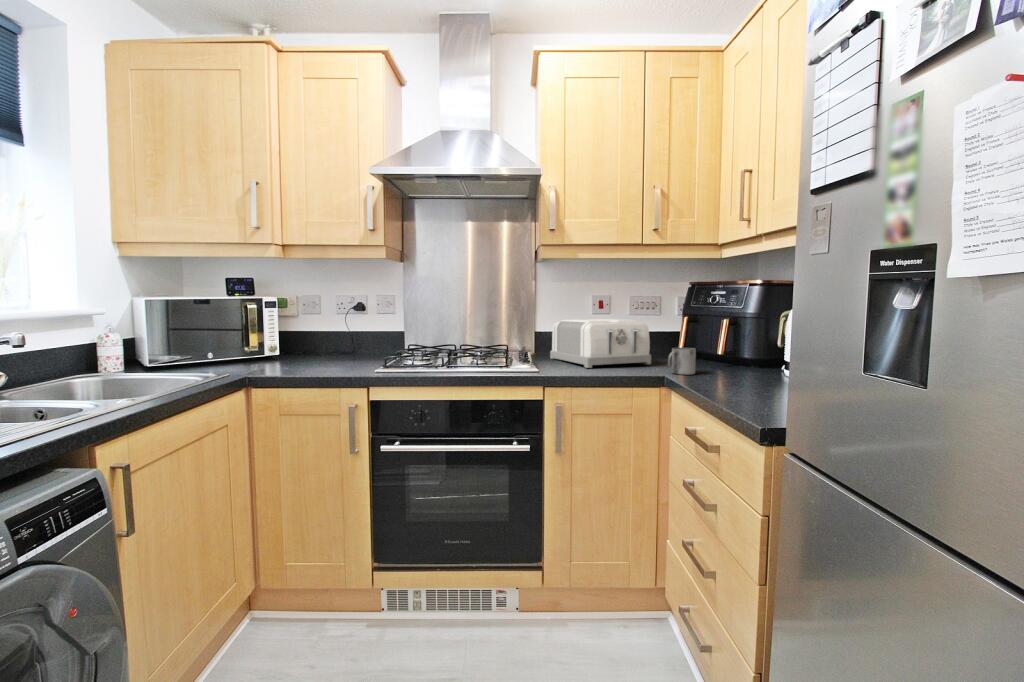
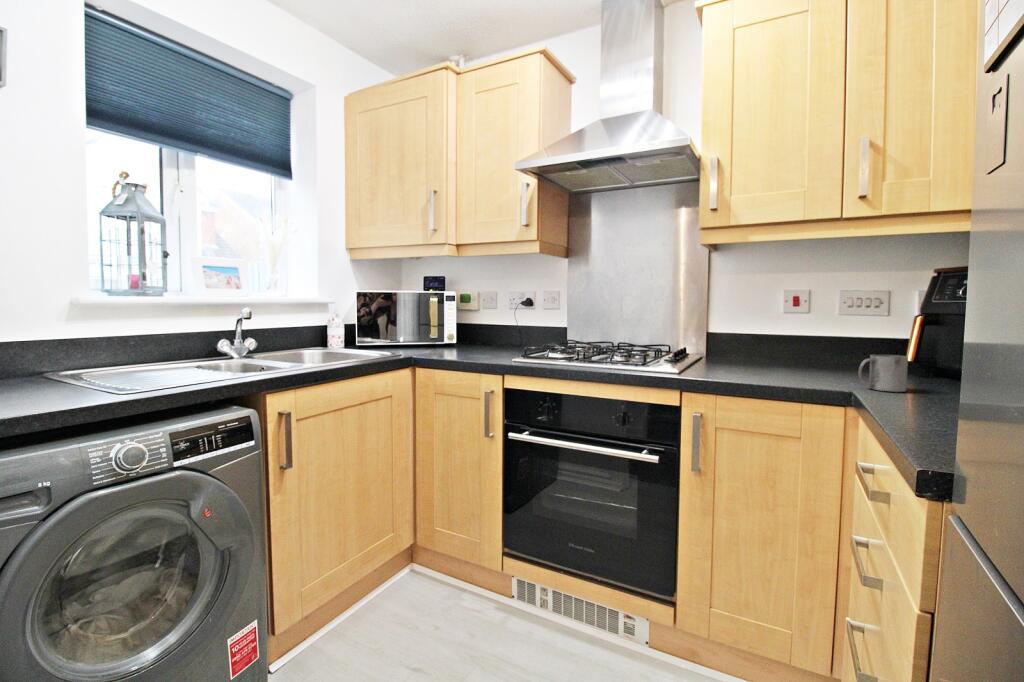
toaster: present [550,319,651,368] -> none [720,316,852,376]

